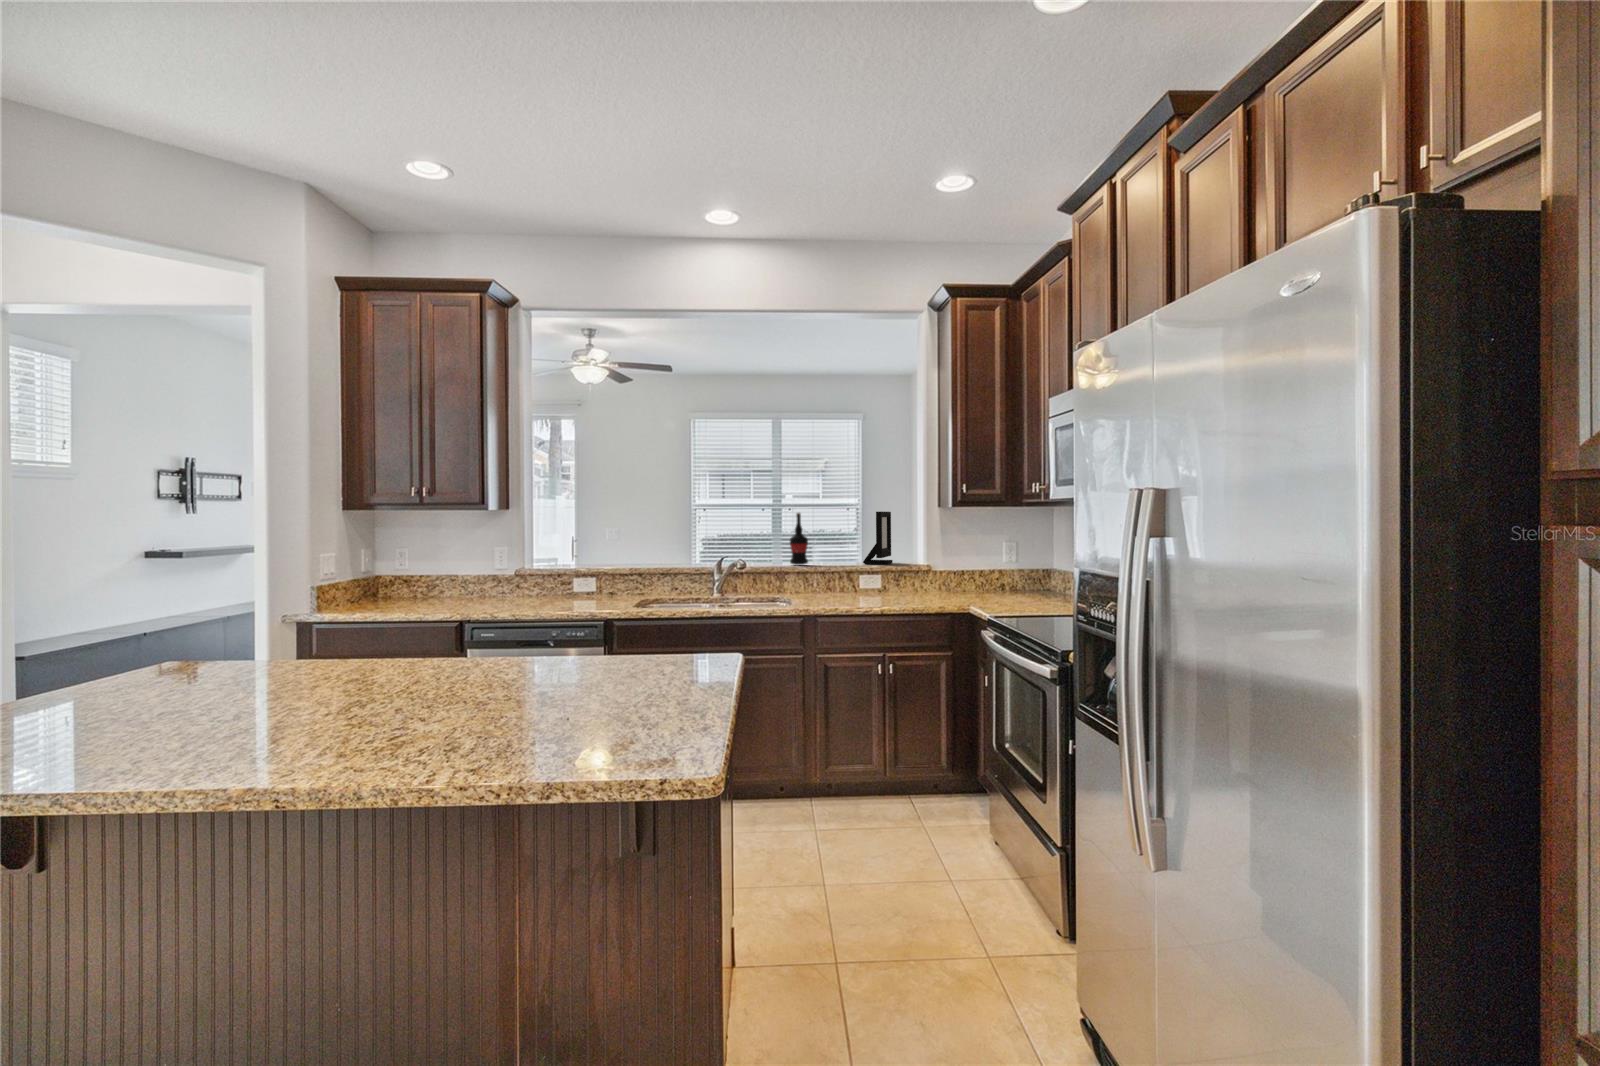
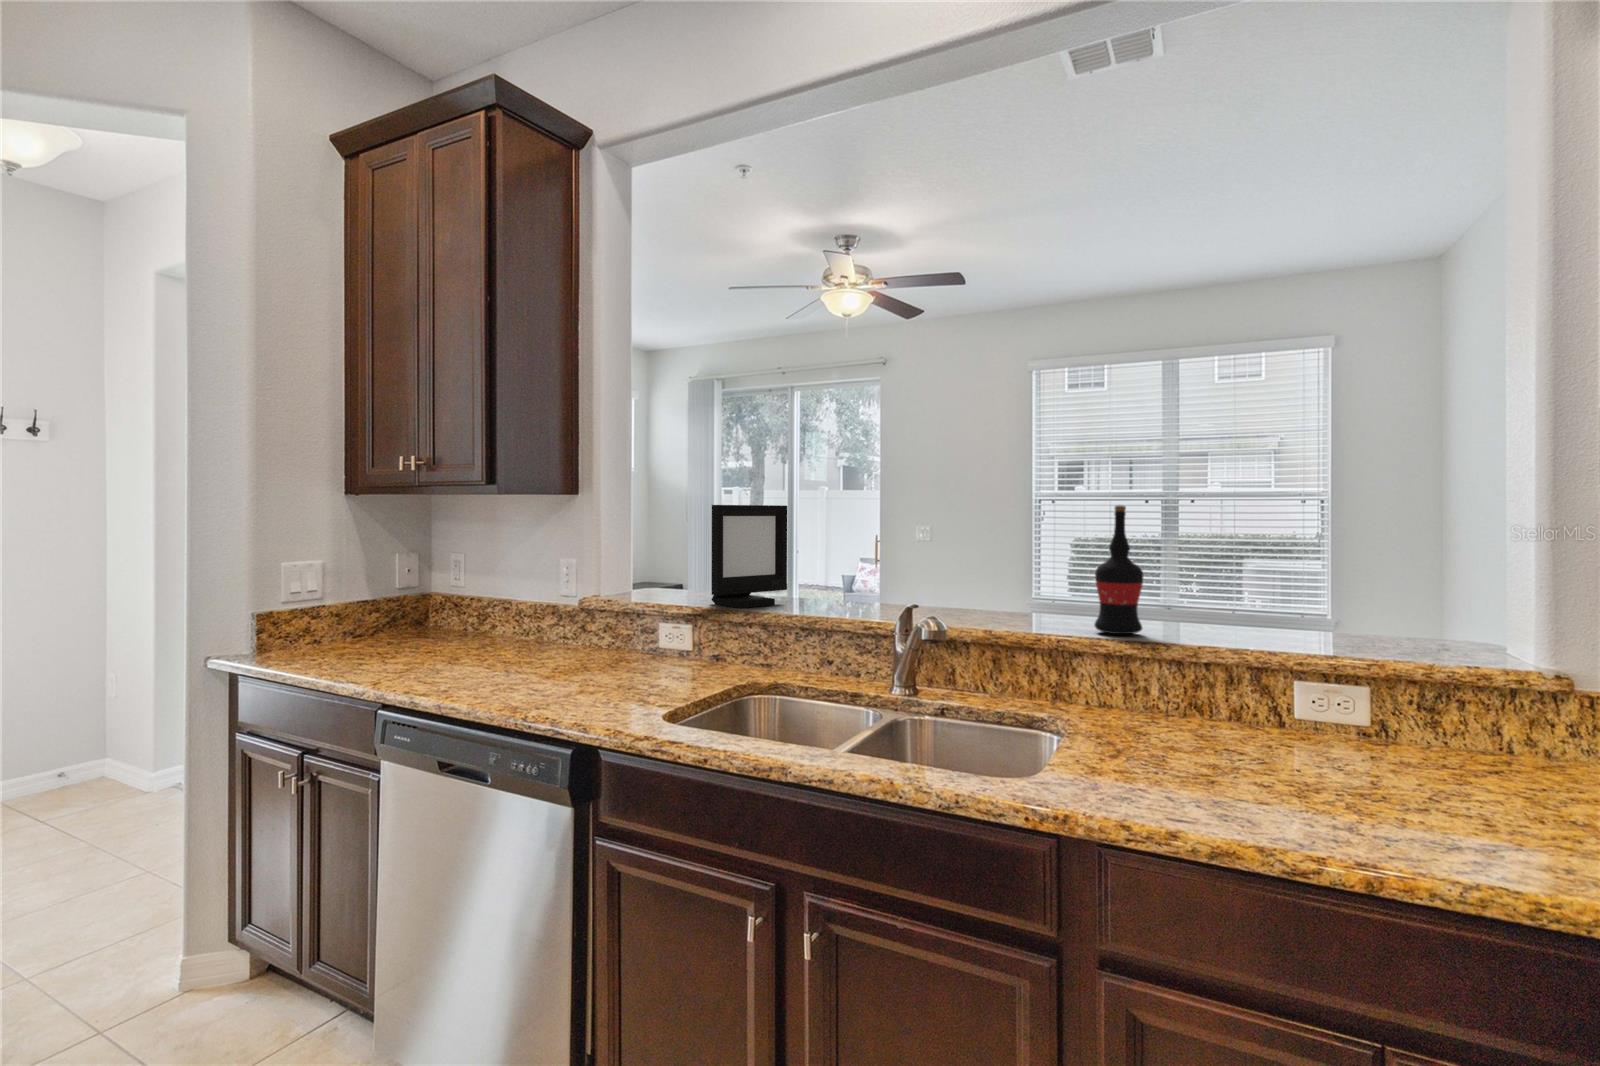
picture frame: present [863,512,893,565] -> present [712,505,787,608]

